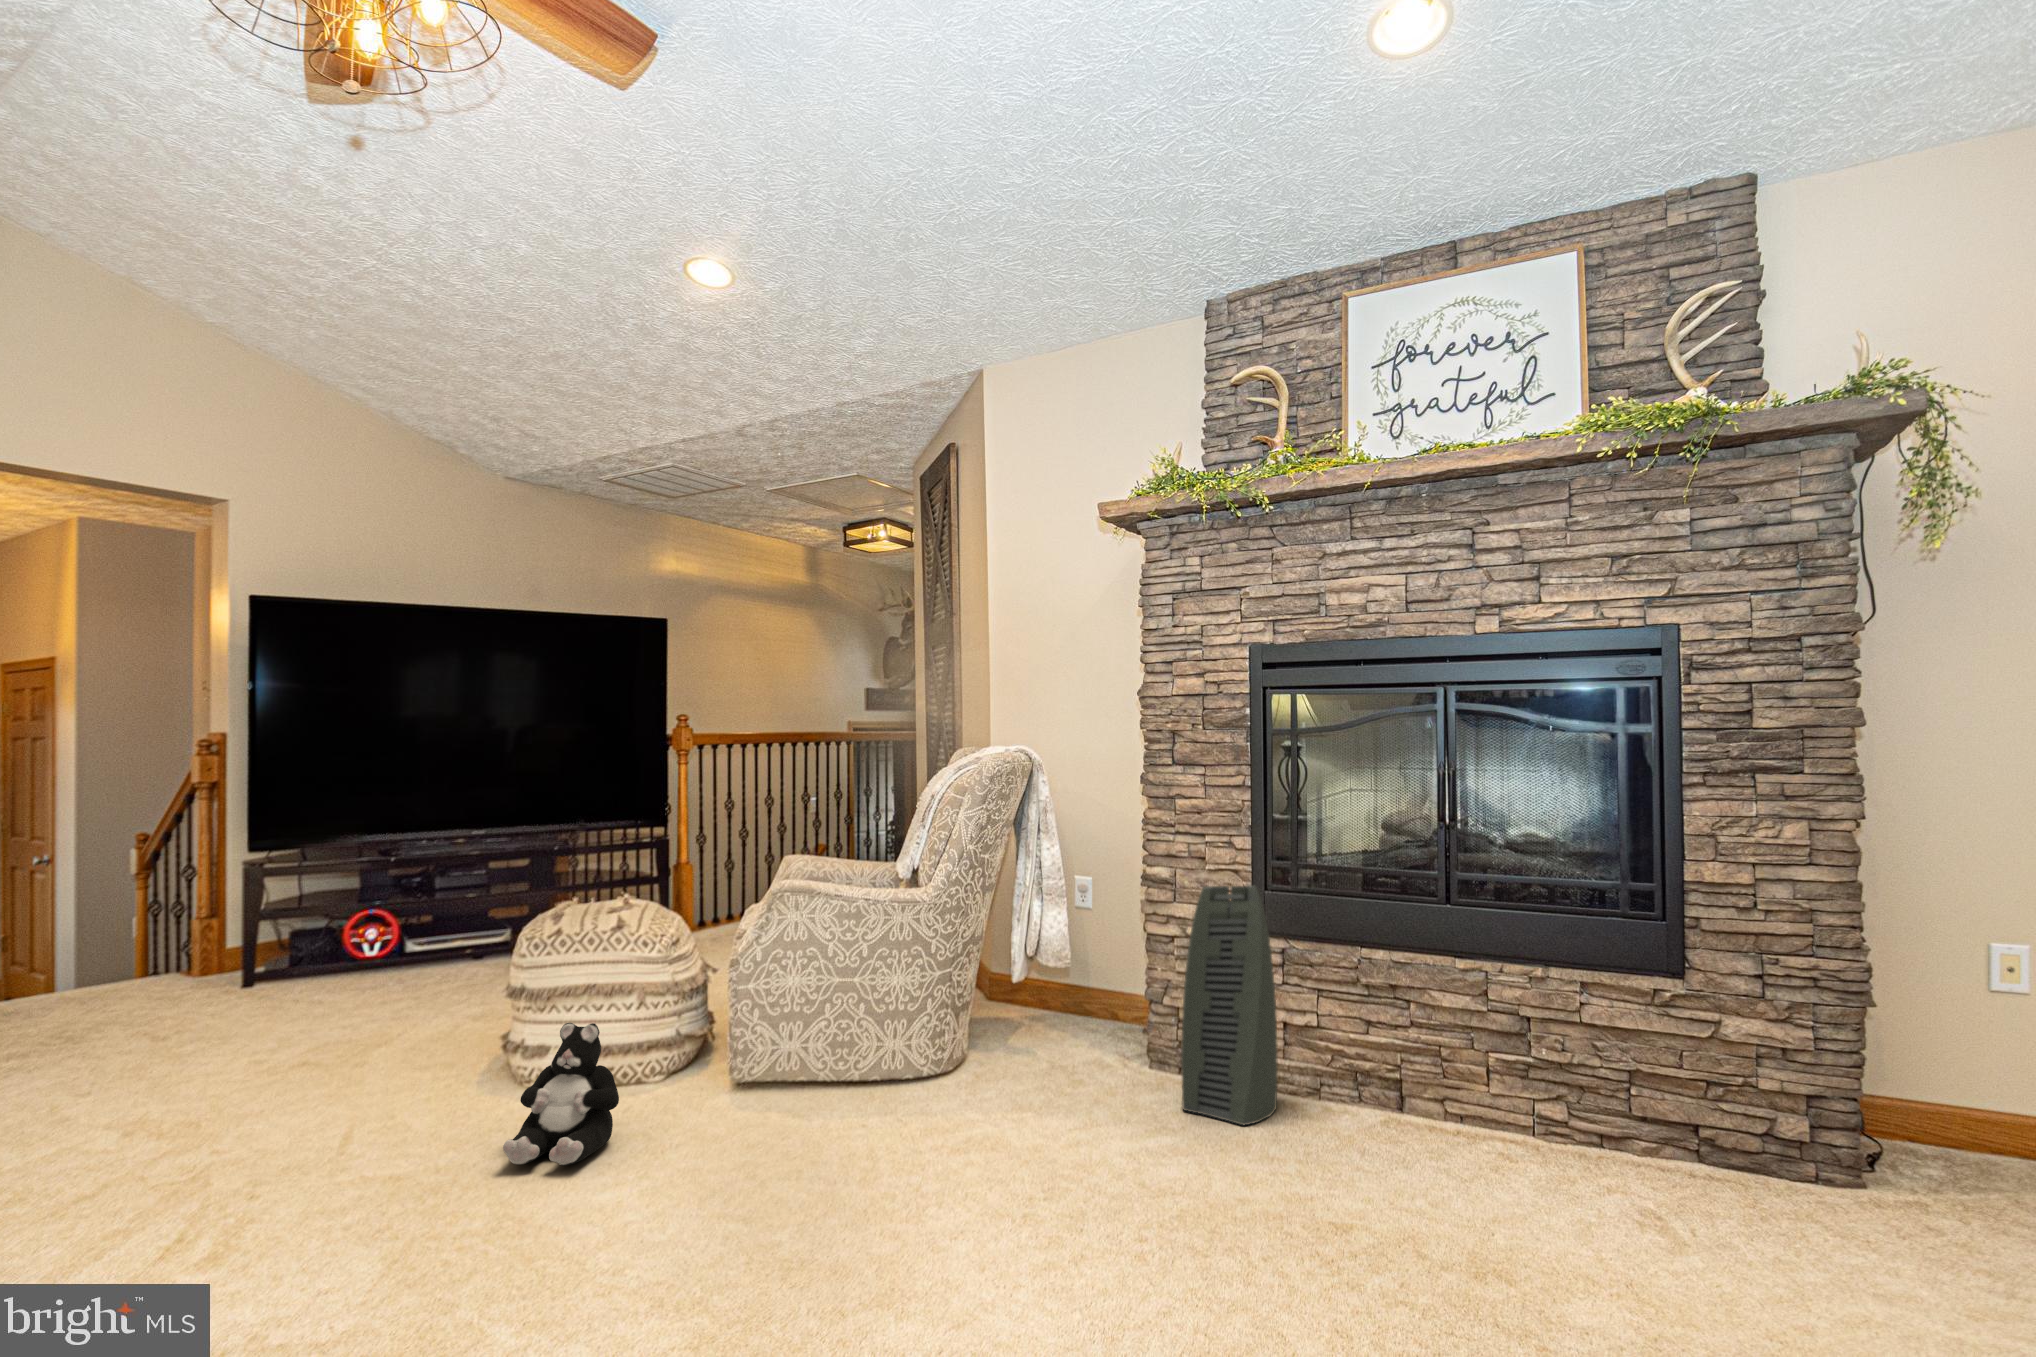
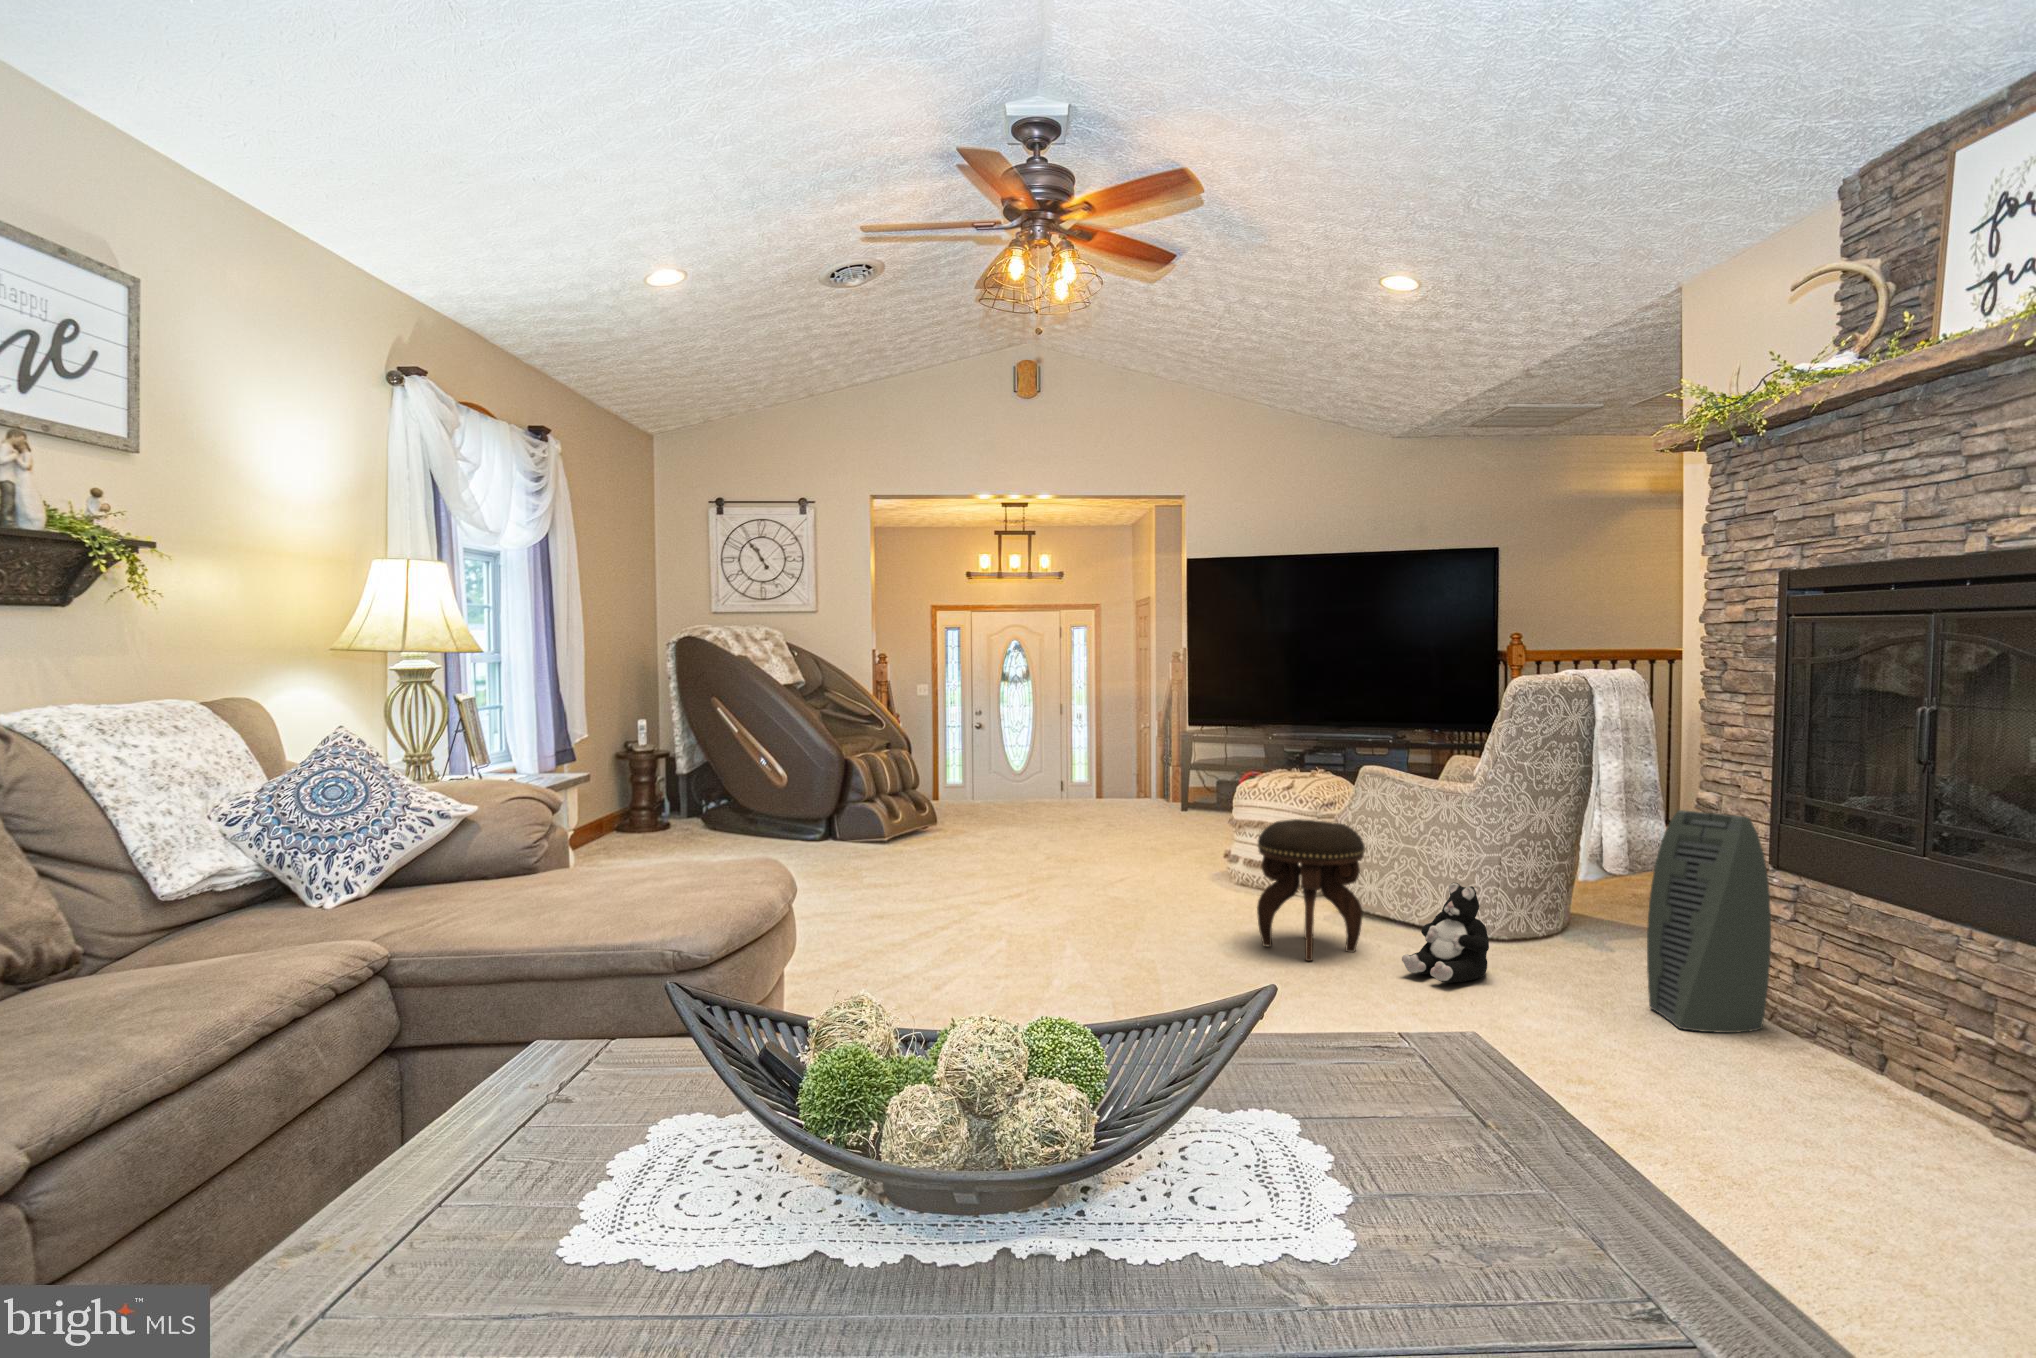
footstool: none [699,960,852,1176] -> present [1257,819,1365,961]
plush toy: present [503,1023,619,1165] -> present [1402,883,1489,983]

